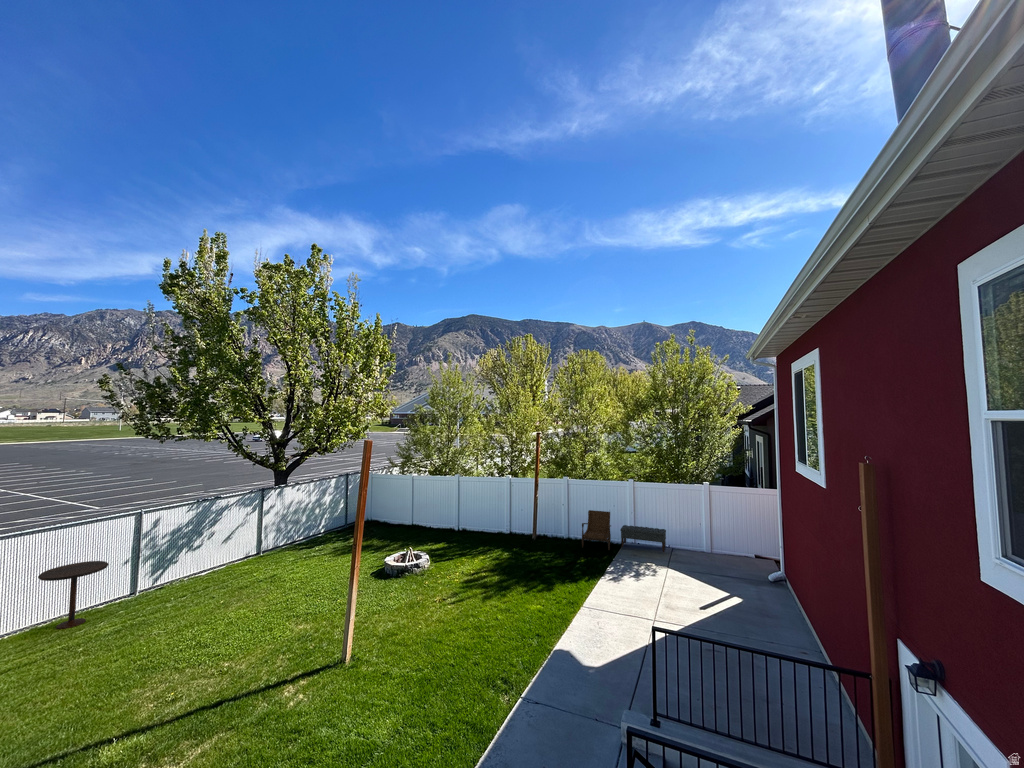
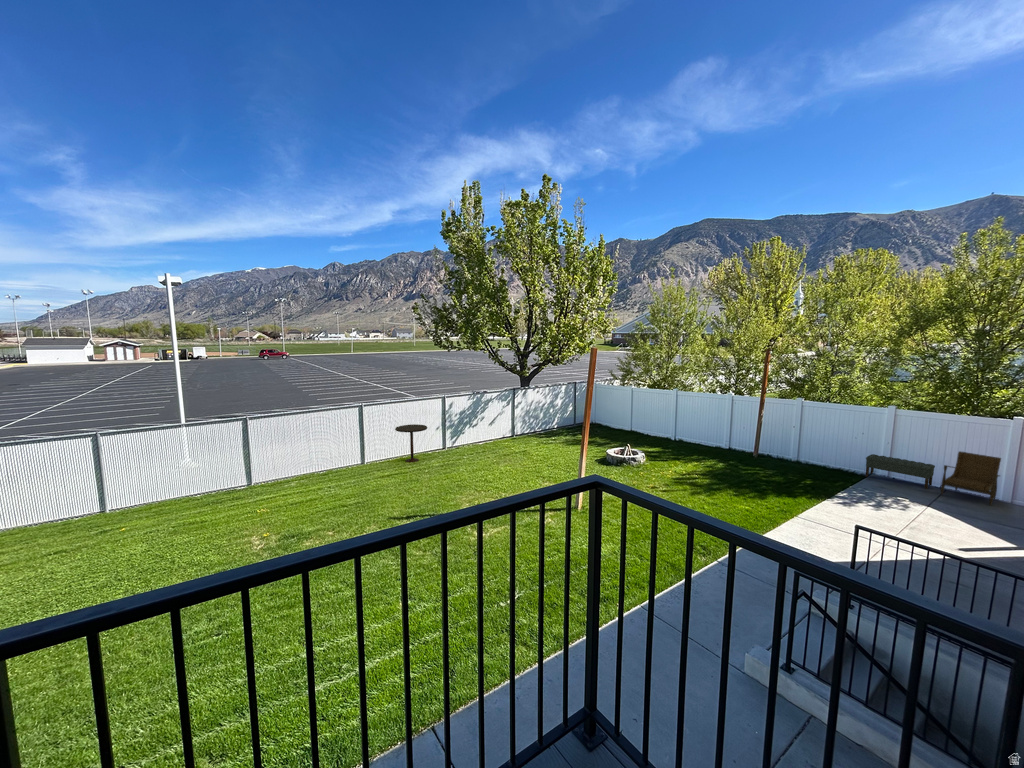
armchair: present [582,510,611,550] -> present [941,451,1001,506]

